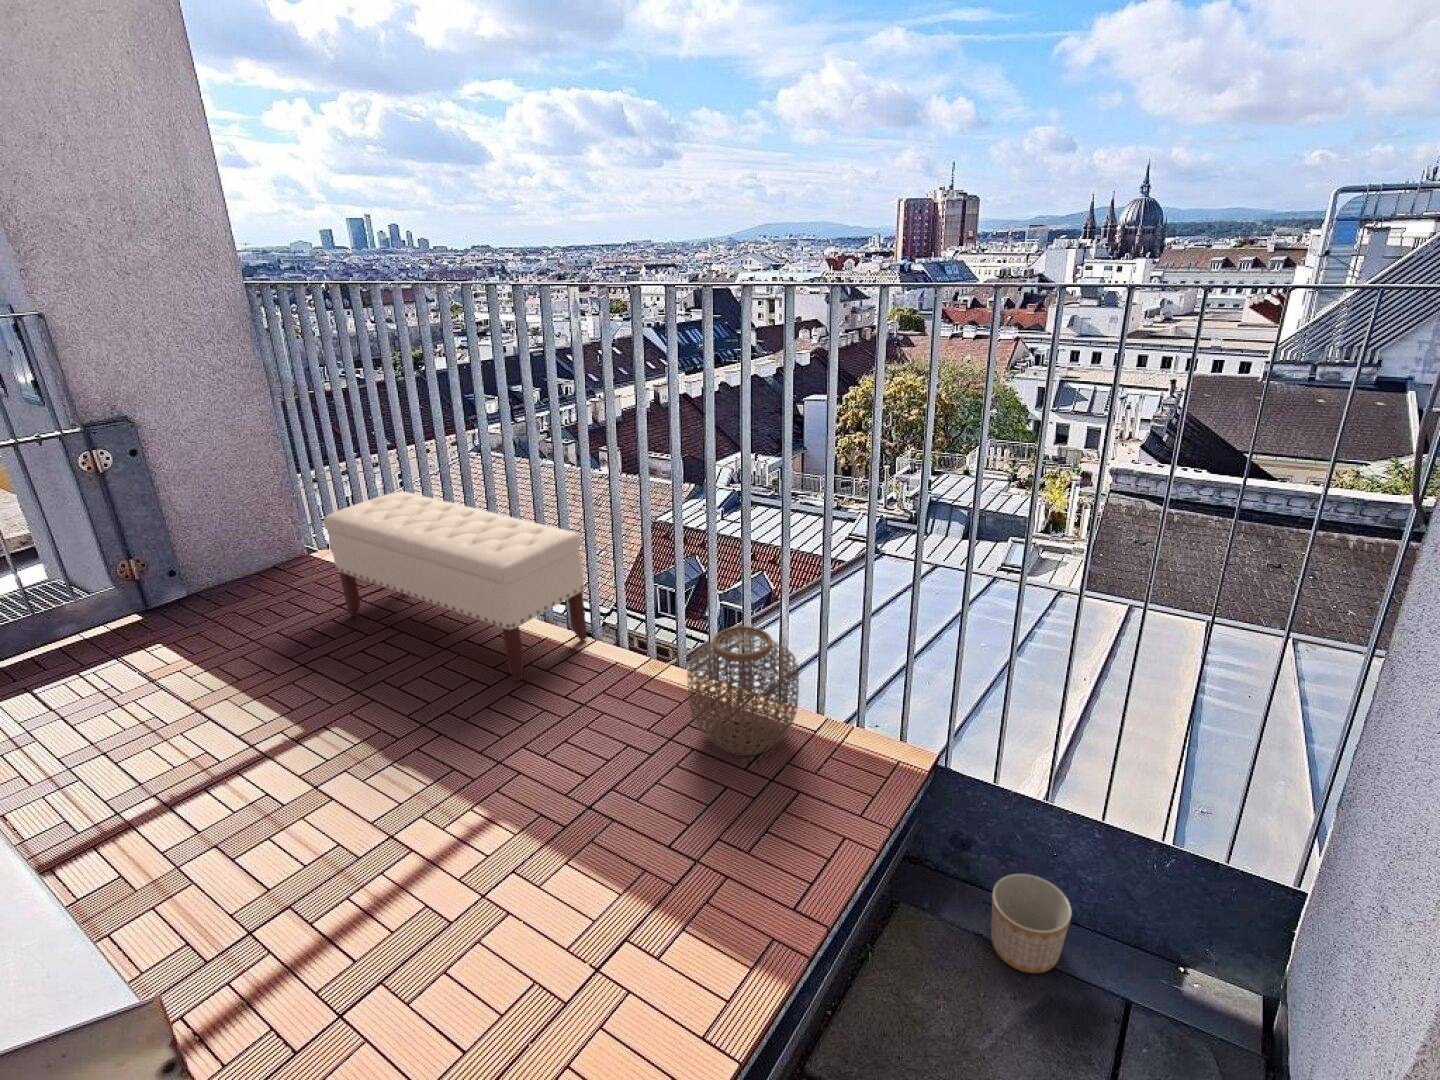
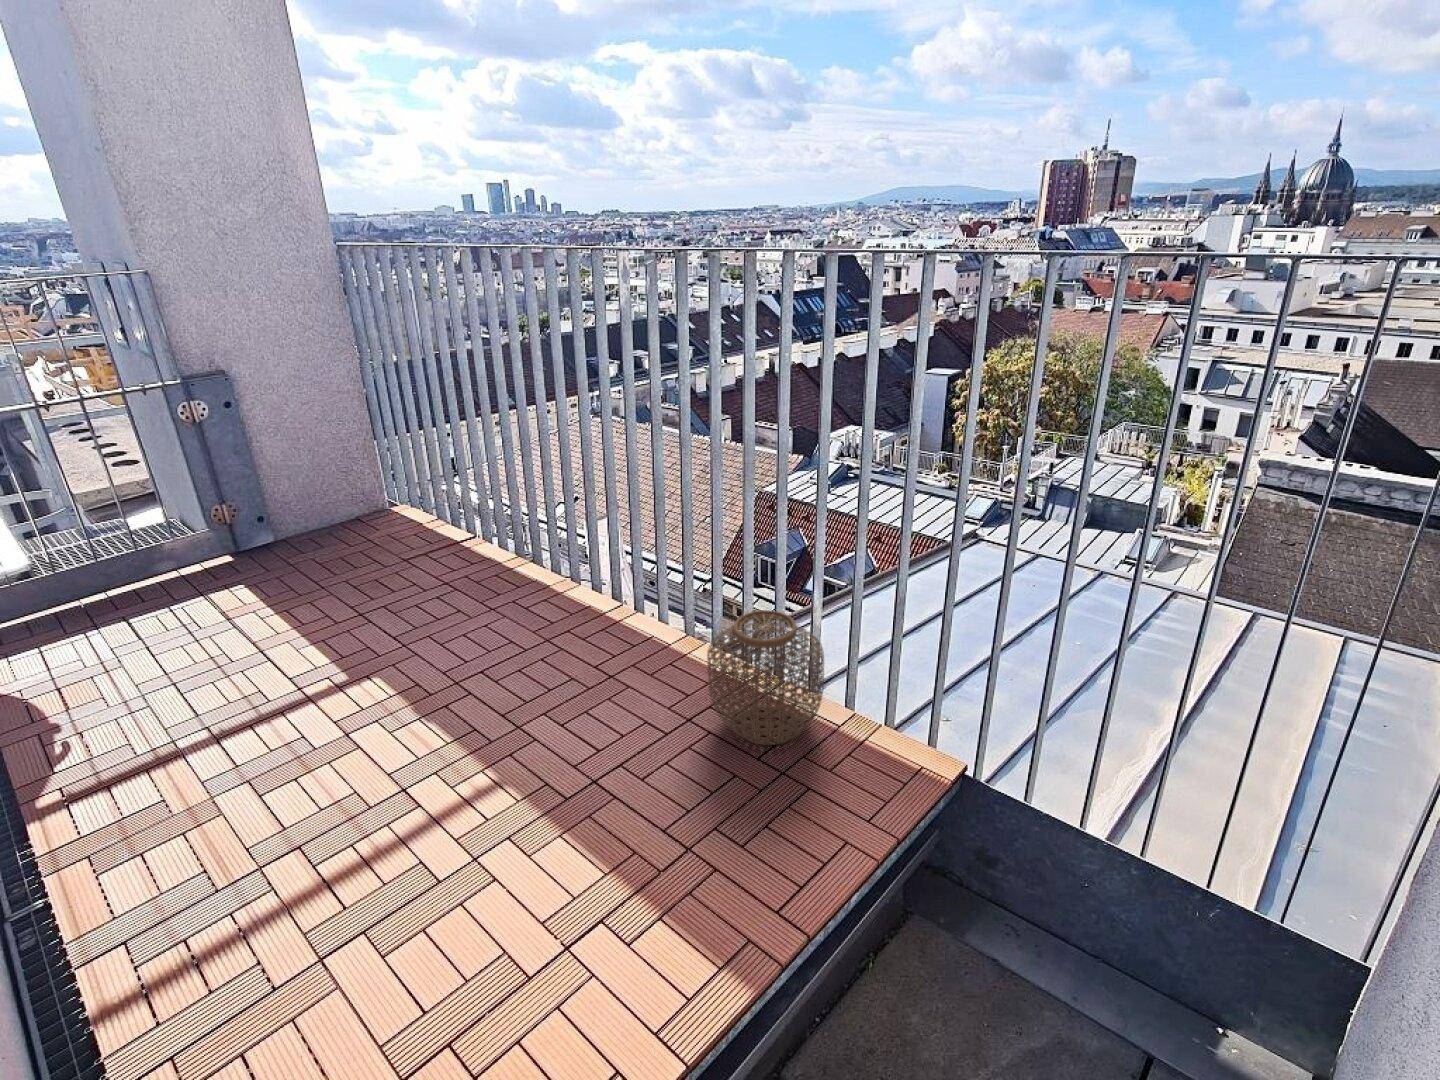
bench: present [324,491,587,682] -> none [389,450,631,648]
planter: present [991,874,1072,973] -> none [1005,903,1094,1013]

